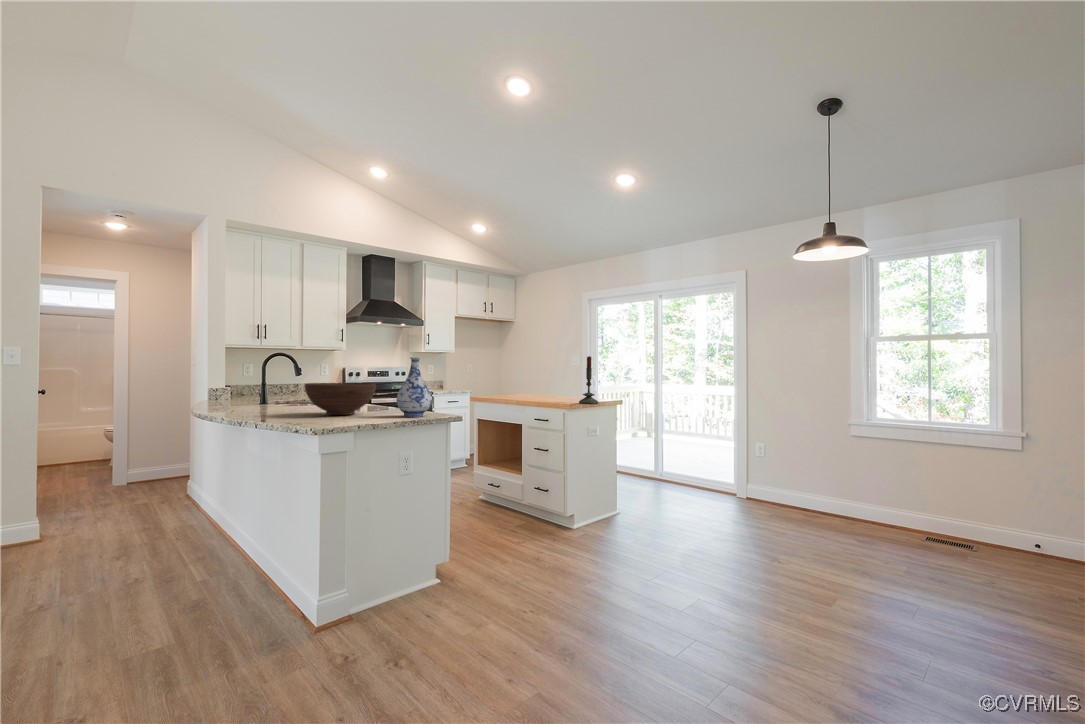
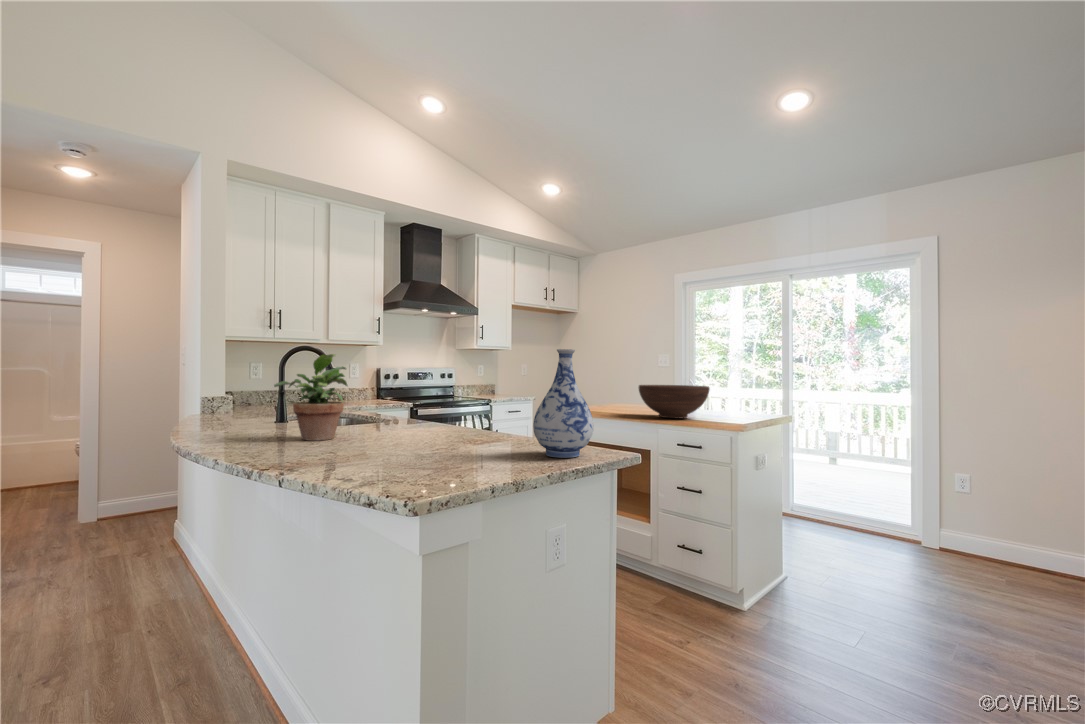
candle: present [579,356,598,404] -> none [742,350,773,423]
potted plant: none [254,360,301,412] -> present [274,354,348,441]
fruit bowl: present [305,383,376,415] -> present [639,385,709,419]

